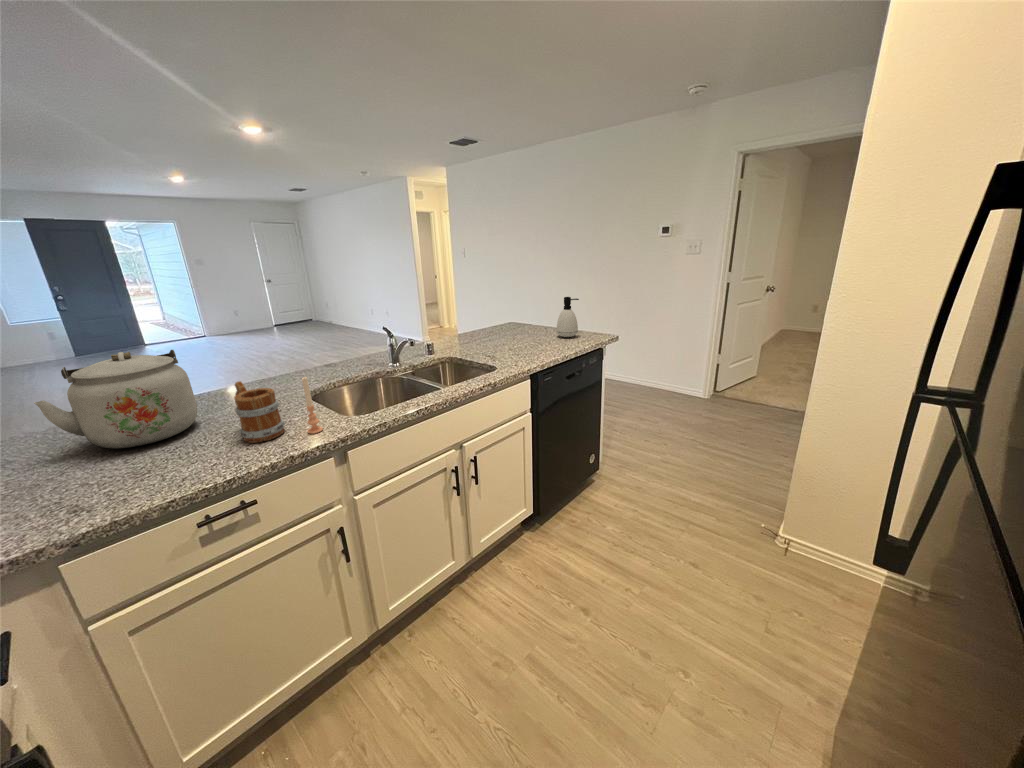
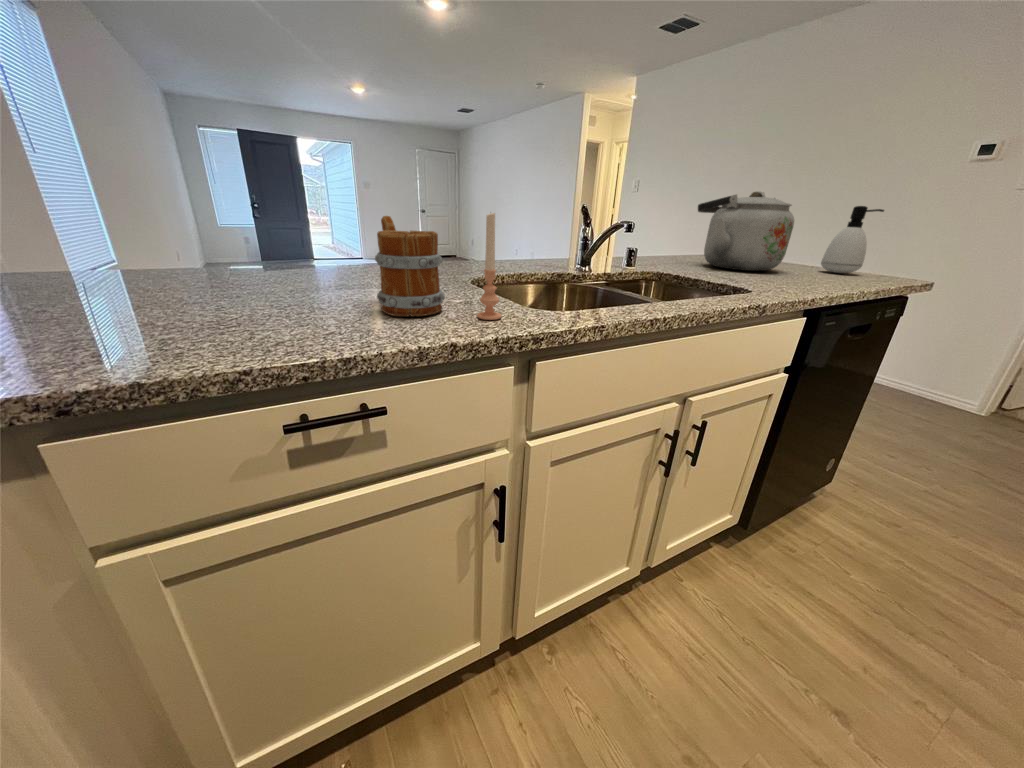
kettle: present [34,350,197,448] -> present [698,191,794,271]

